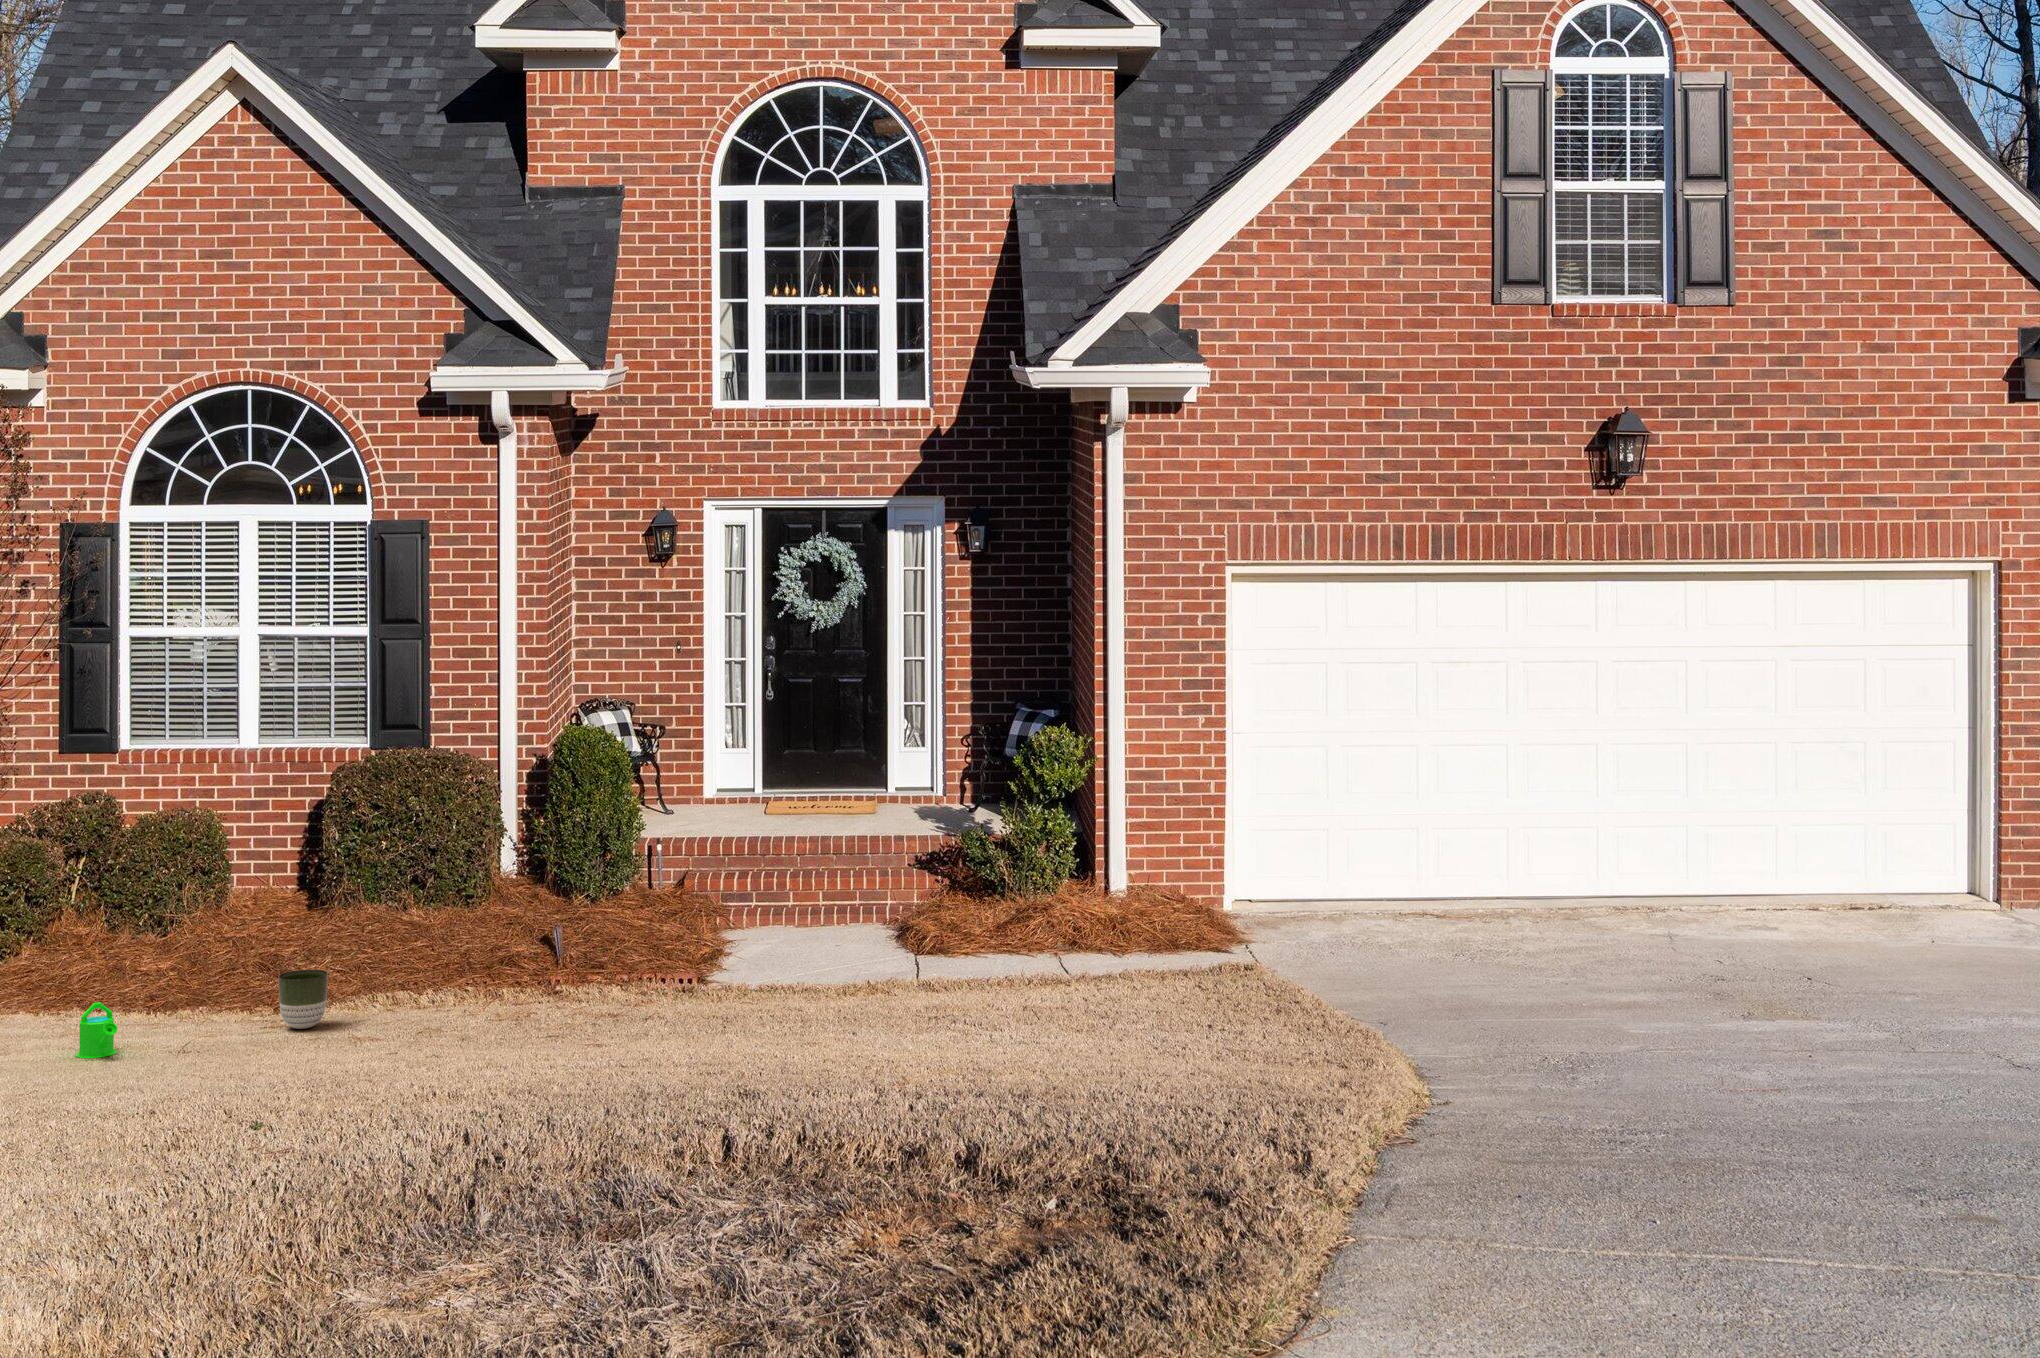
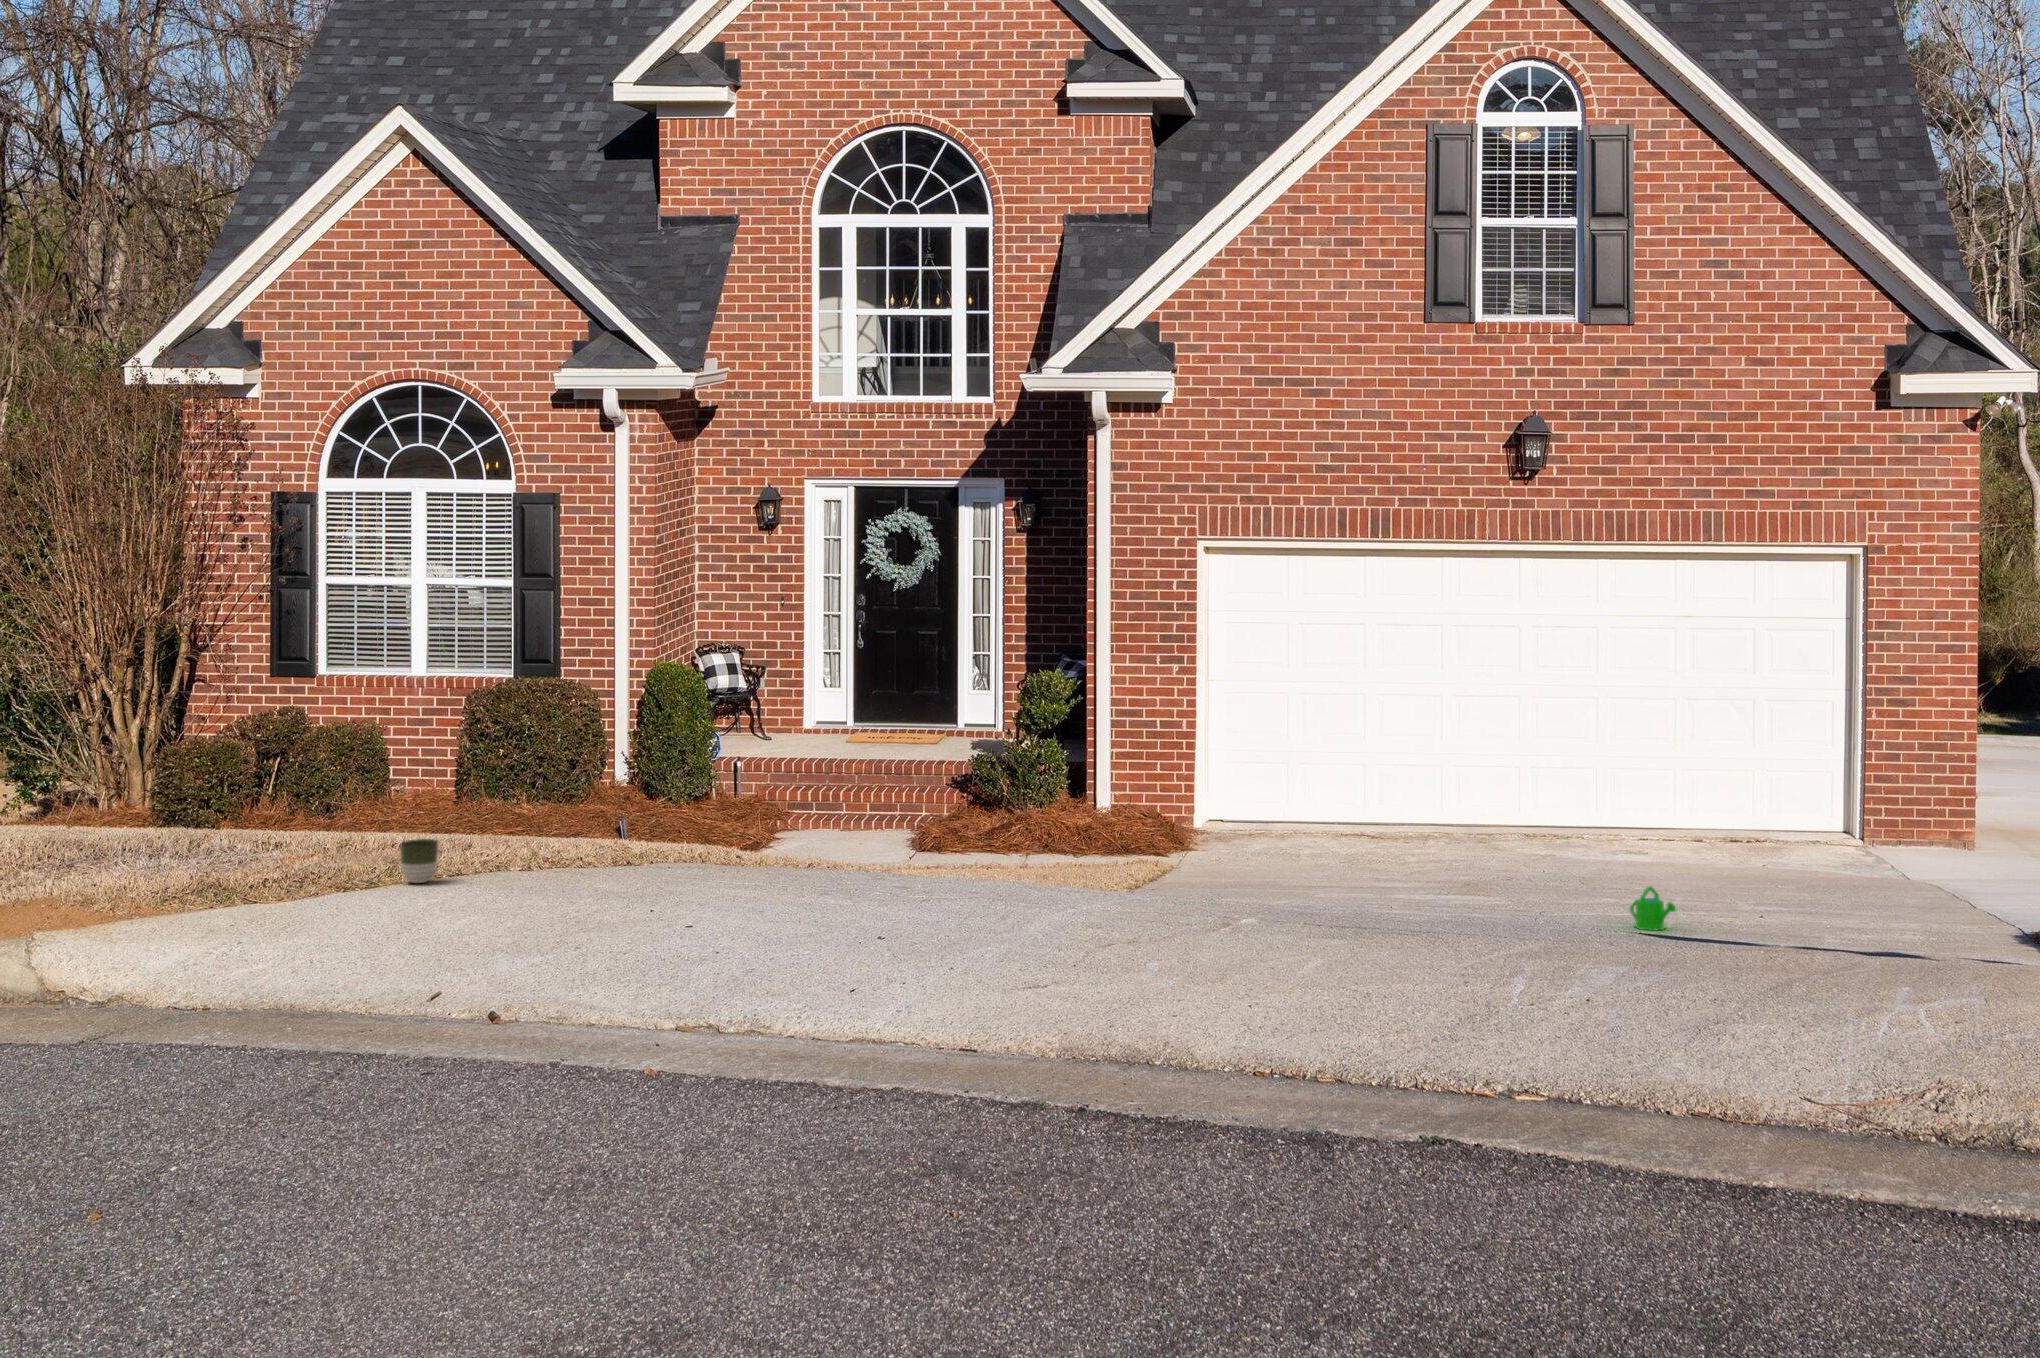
watering can: present [77,1002,118,1058] -> present [1630,886,1676,931]

